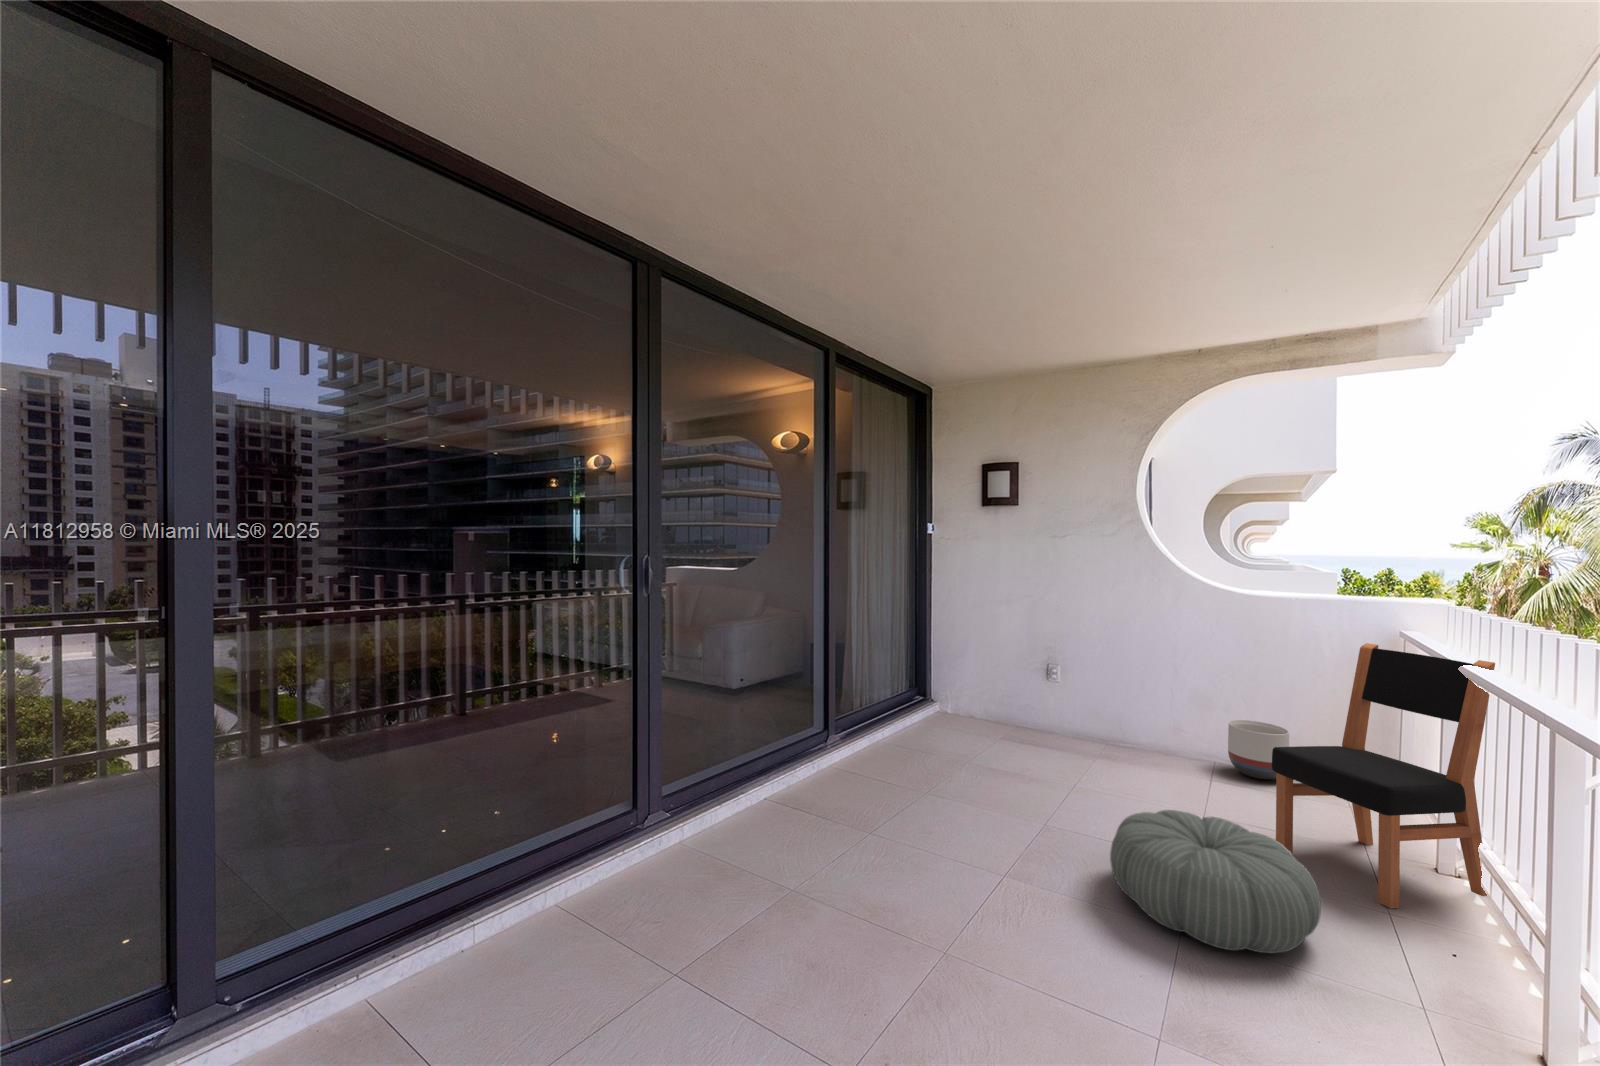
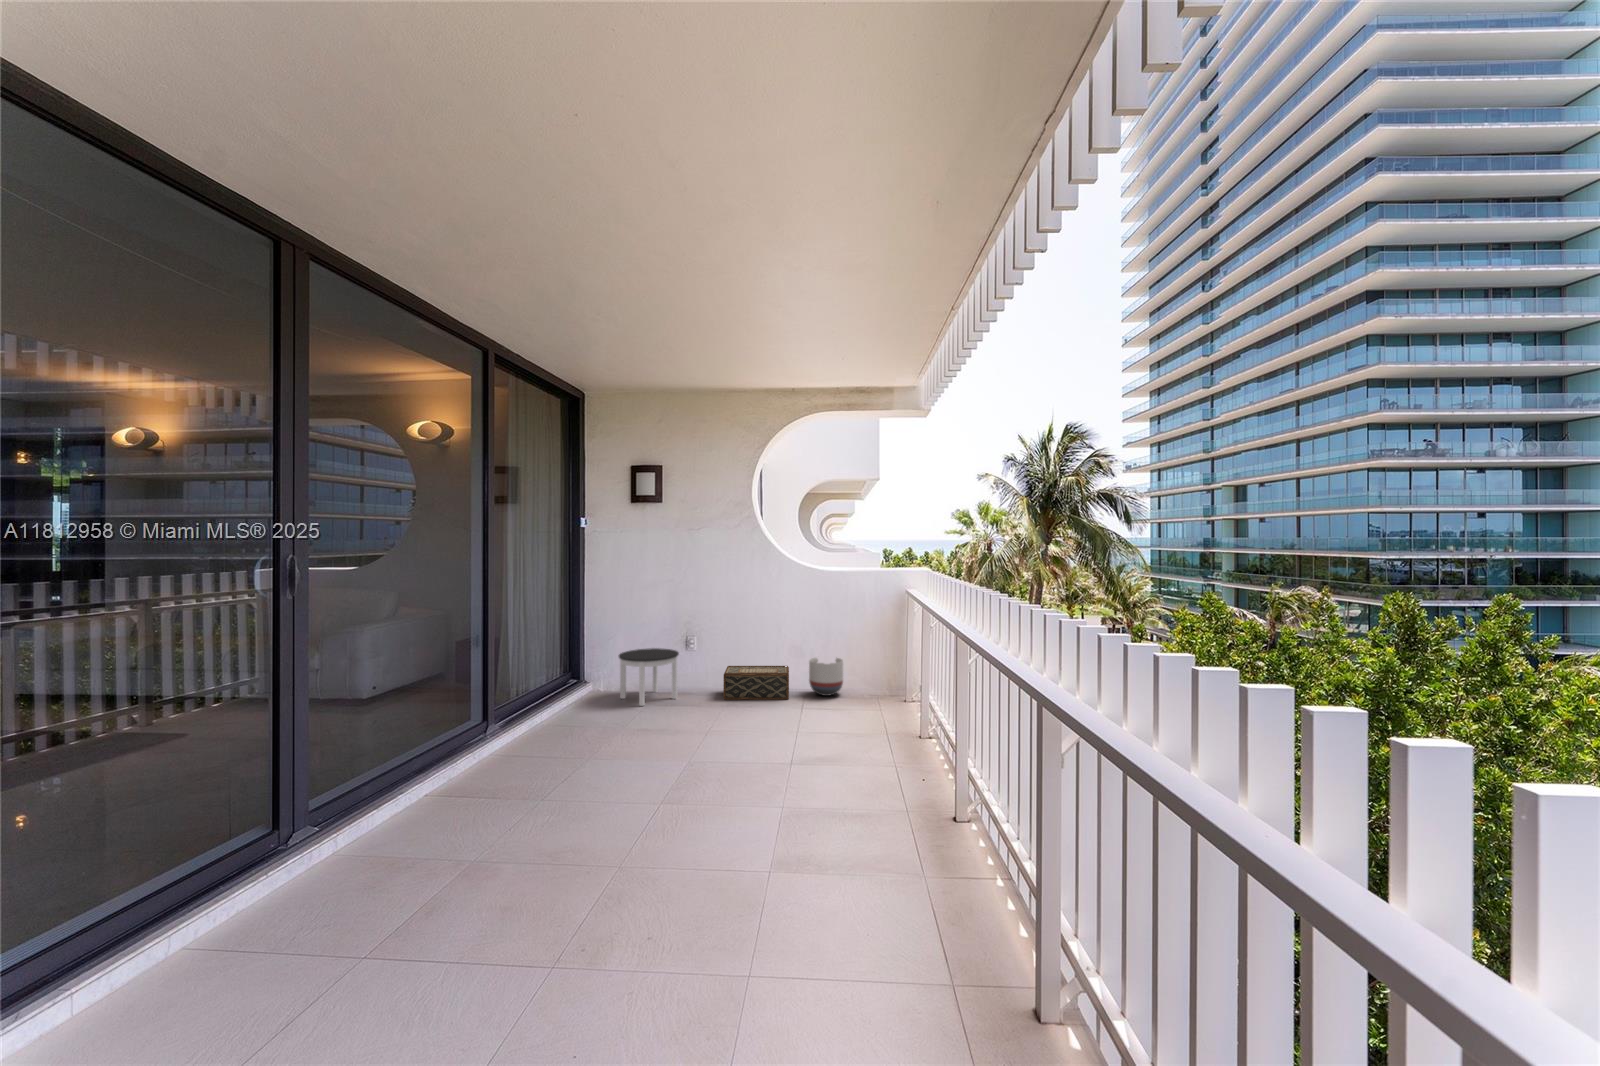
dining chair: present [1272,643,1495,908] -> none [831,595,933,752]
round table: none [964,675,1036,744] -> present [619,648,679,706]
woven basket: none [1095,711,1195,772] -> present [723,666,789,700]
pouf: present [1110,810,1321,953] -> none [736,718,853,797]

